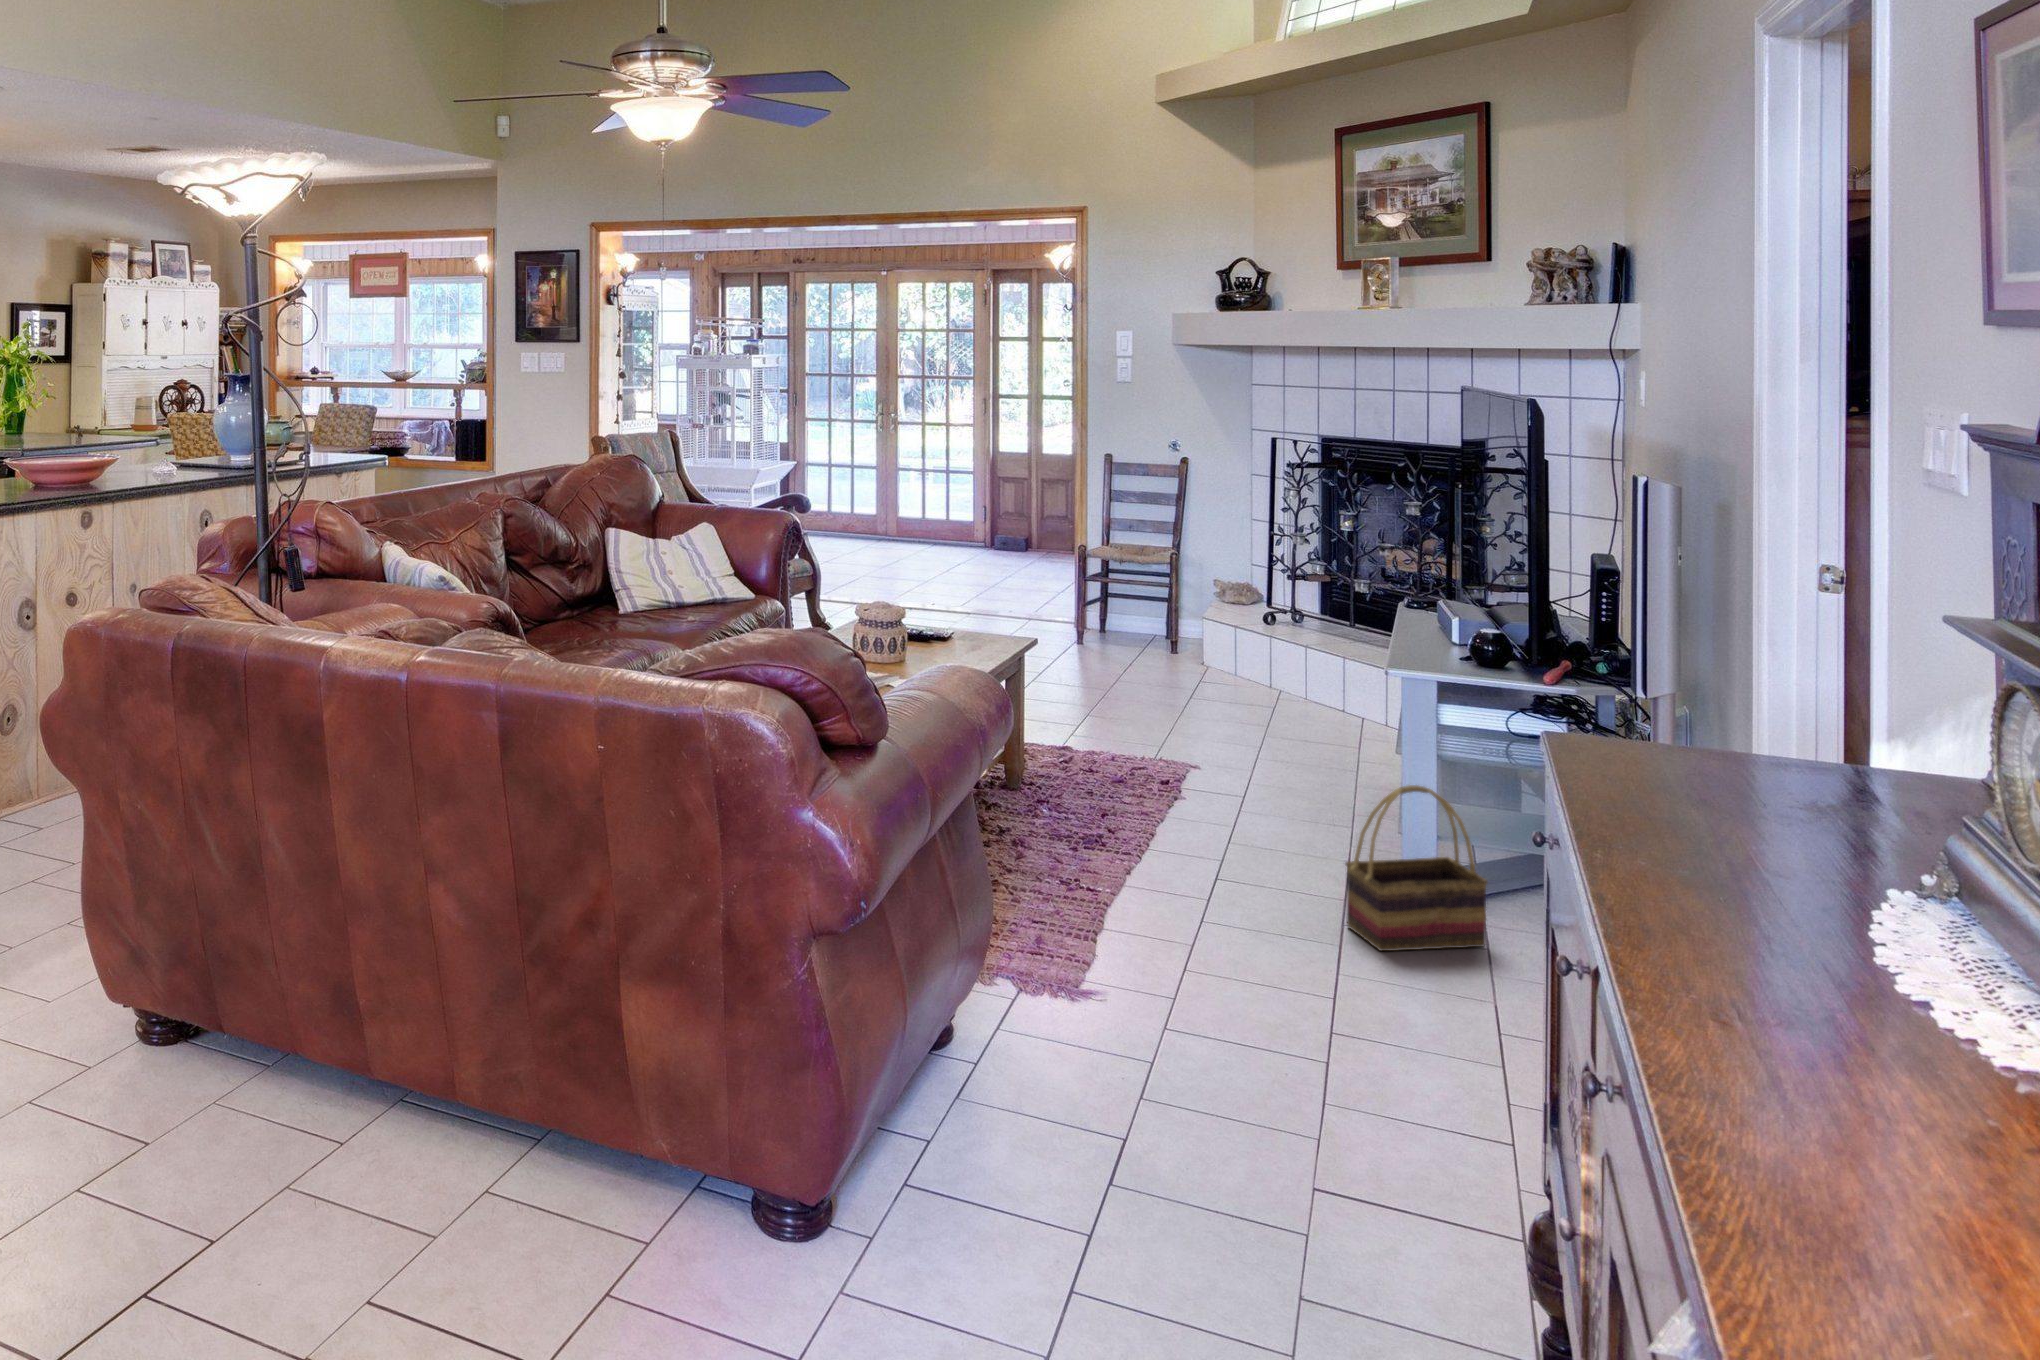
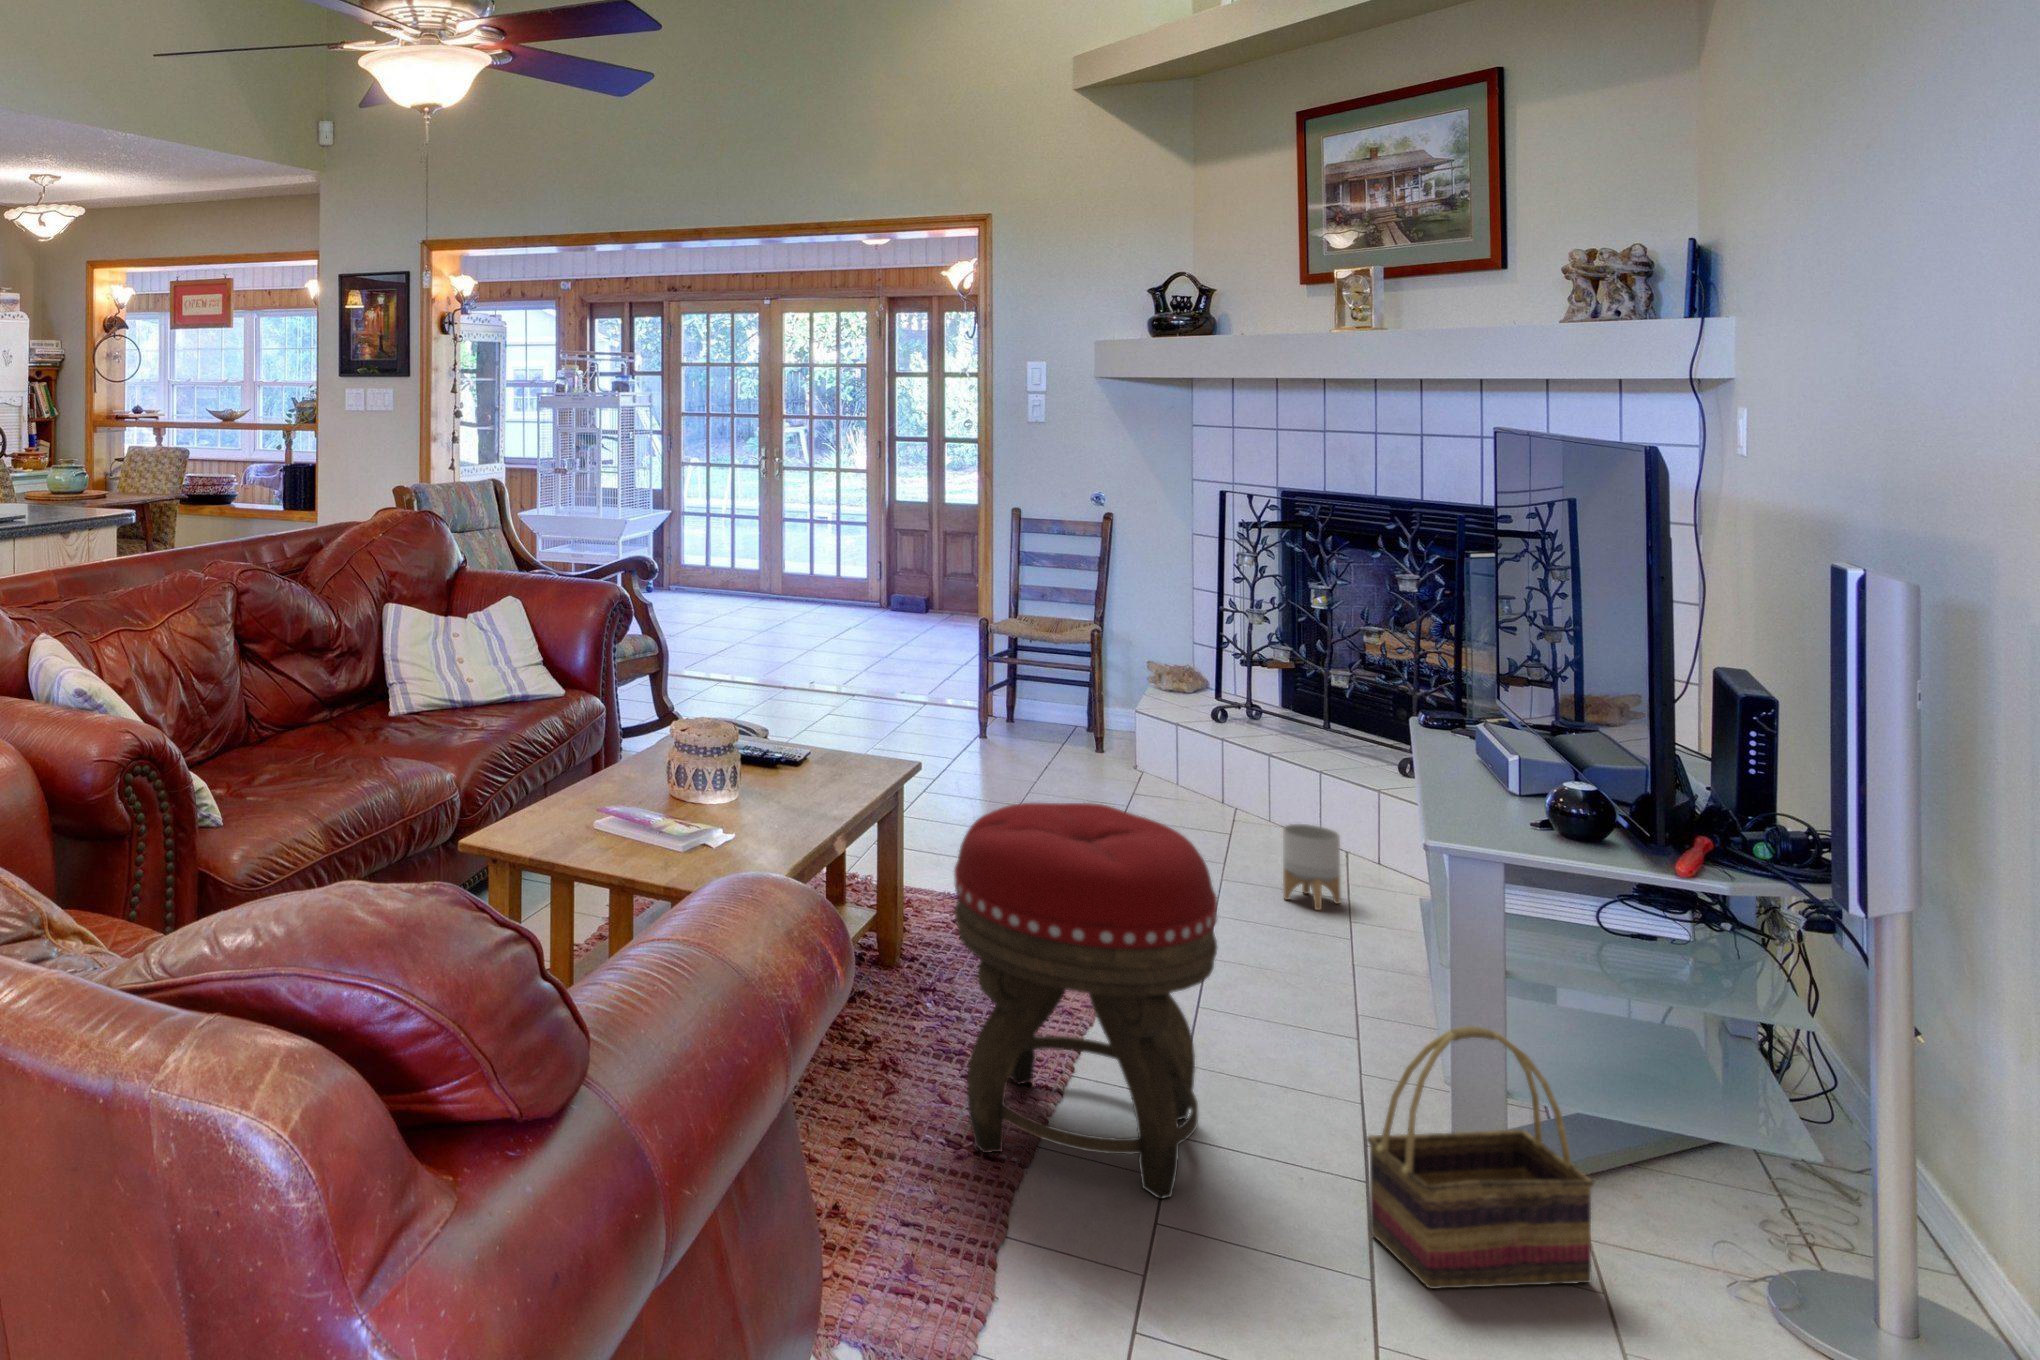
footstool: none [1068,655,1250,912] -> present [954,803,1217,1199]
planter: none [1309,690,1351,753] -> present [1283,824,1341,910]

